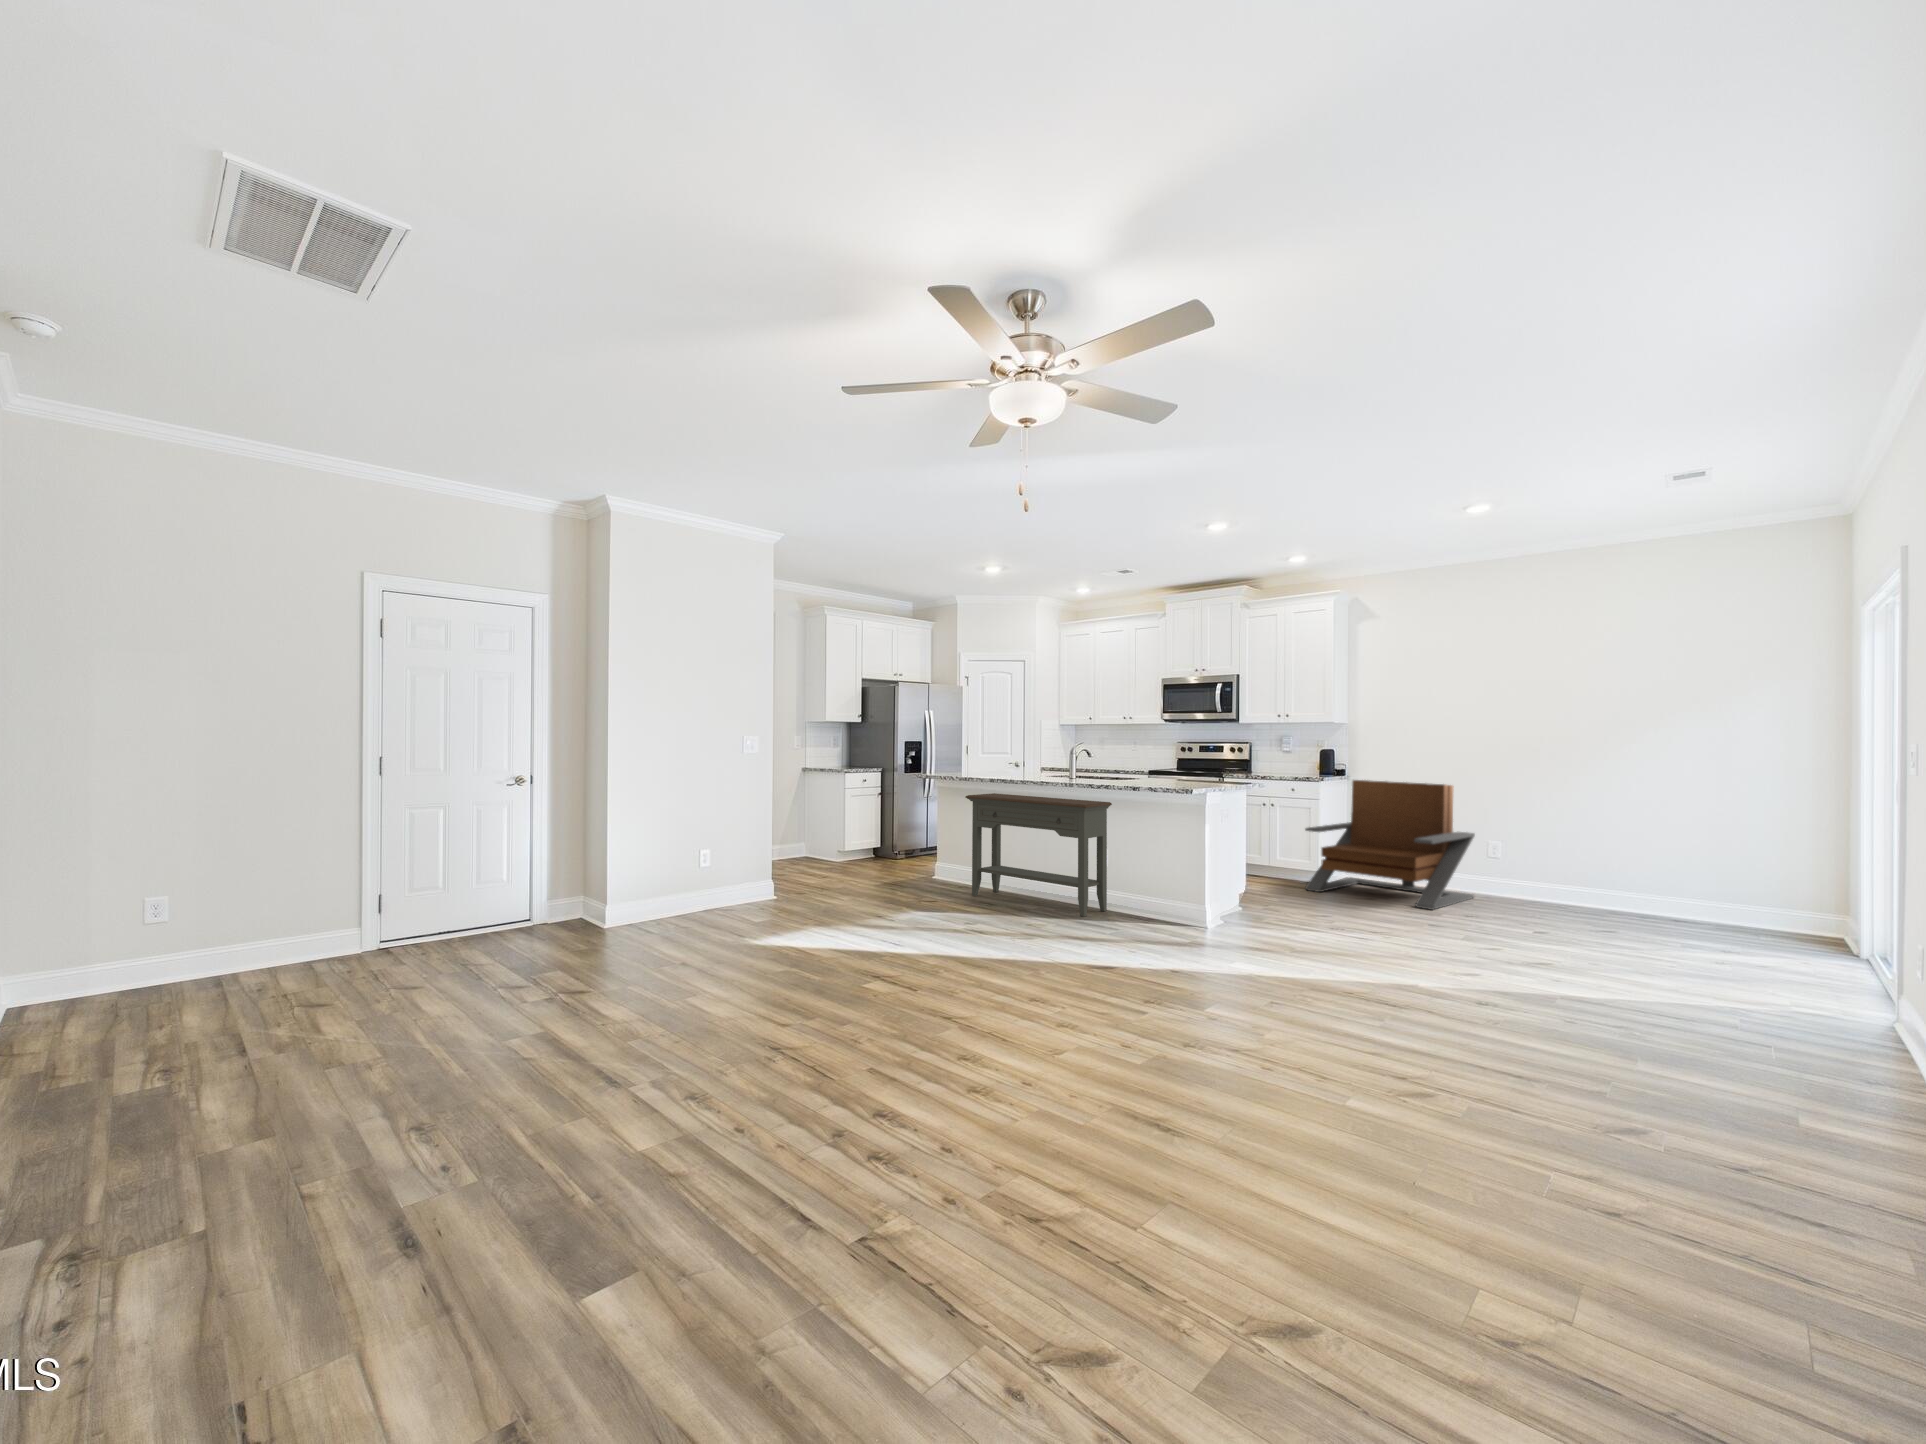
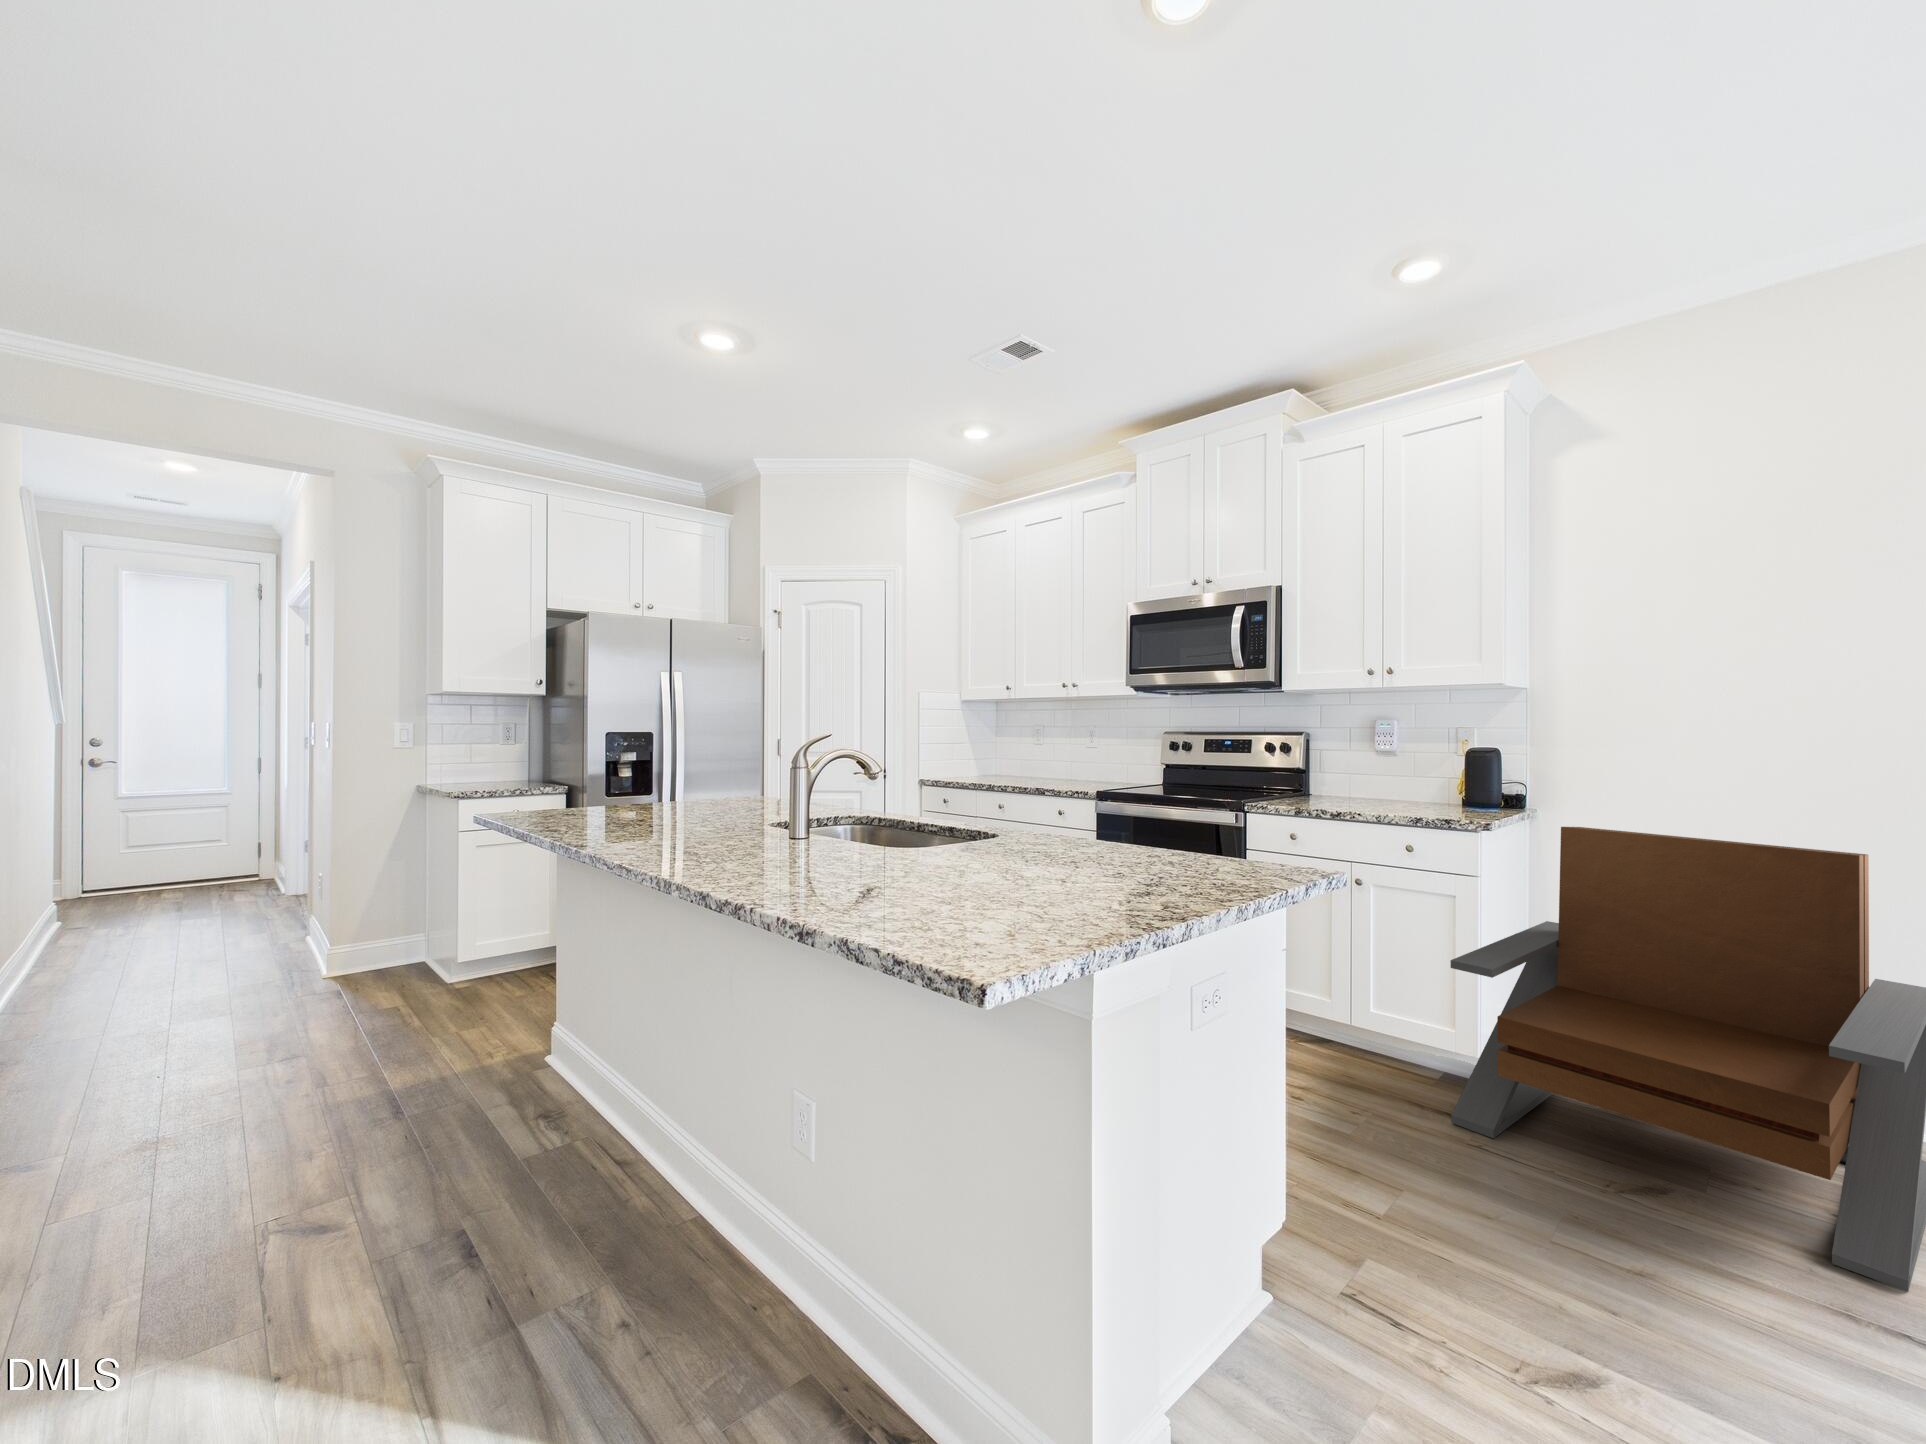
console table: present [965,793,1112,917] -> none [493,878,831,1400]

